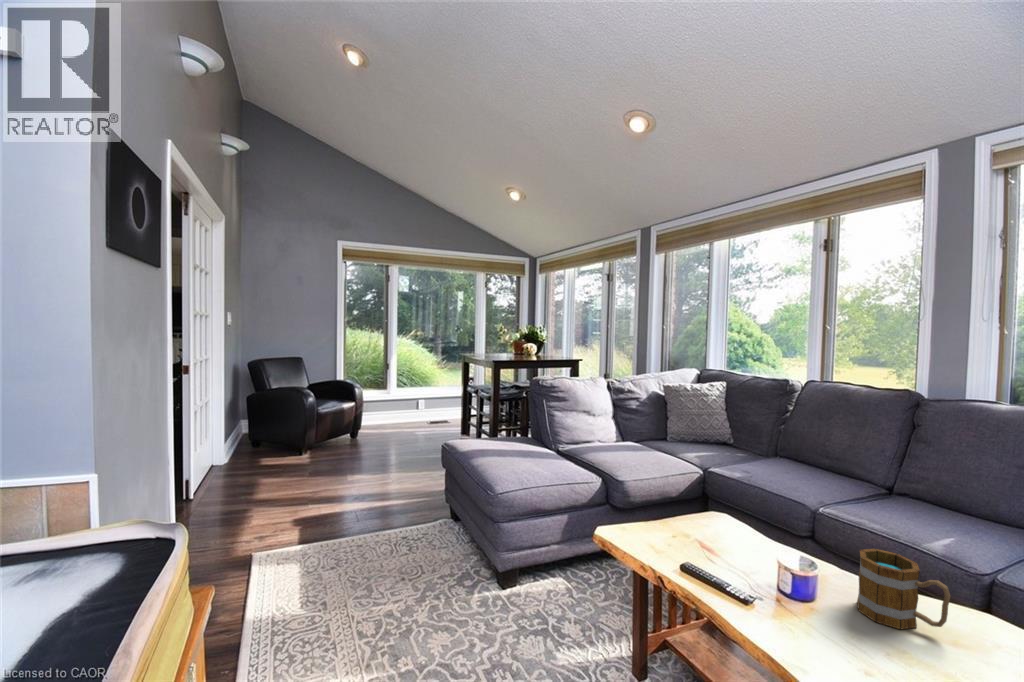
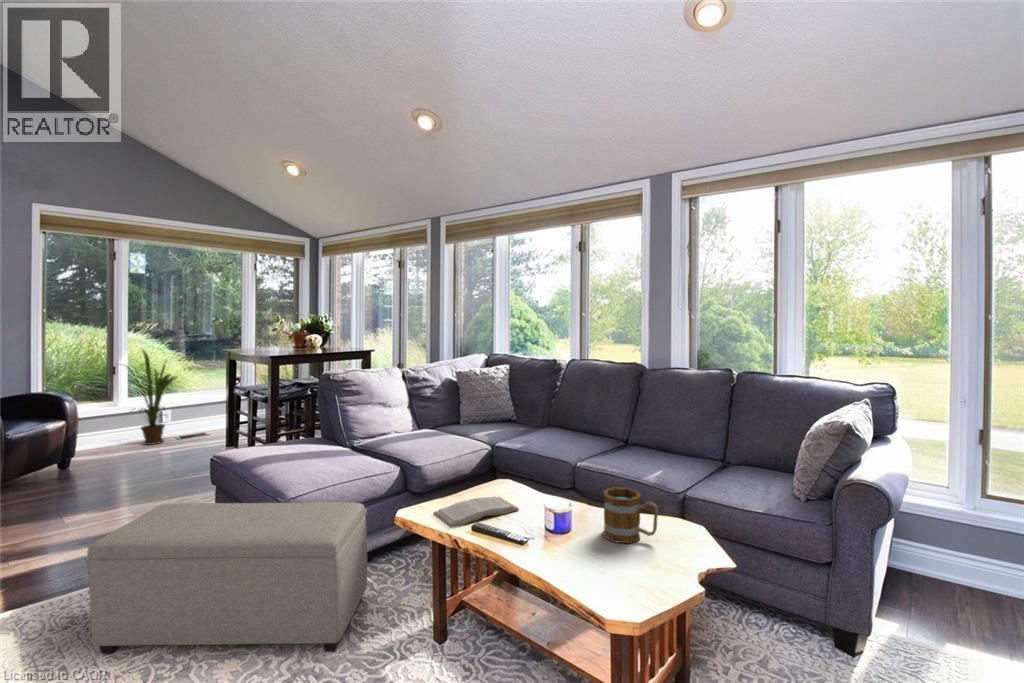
house plant: none [387,349,431,426] -> present [131,350,176,445]
ottoman: none [346,480,568,654] -> present [87,502,367,654]
book: none [637,526,737,555] -> present [433,496,519,528]

